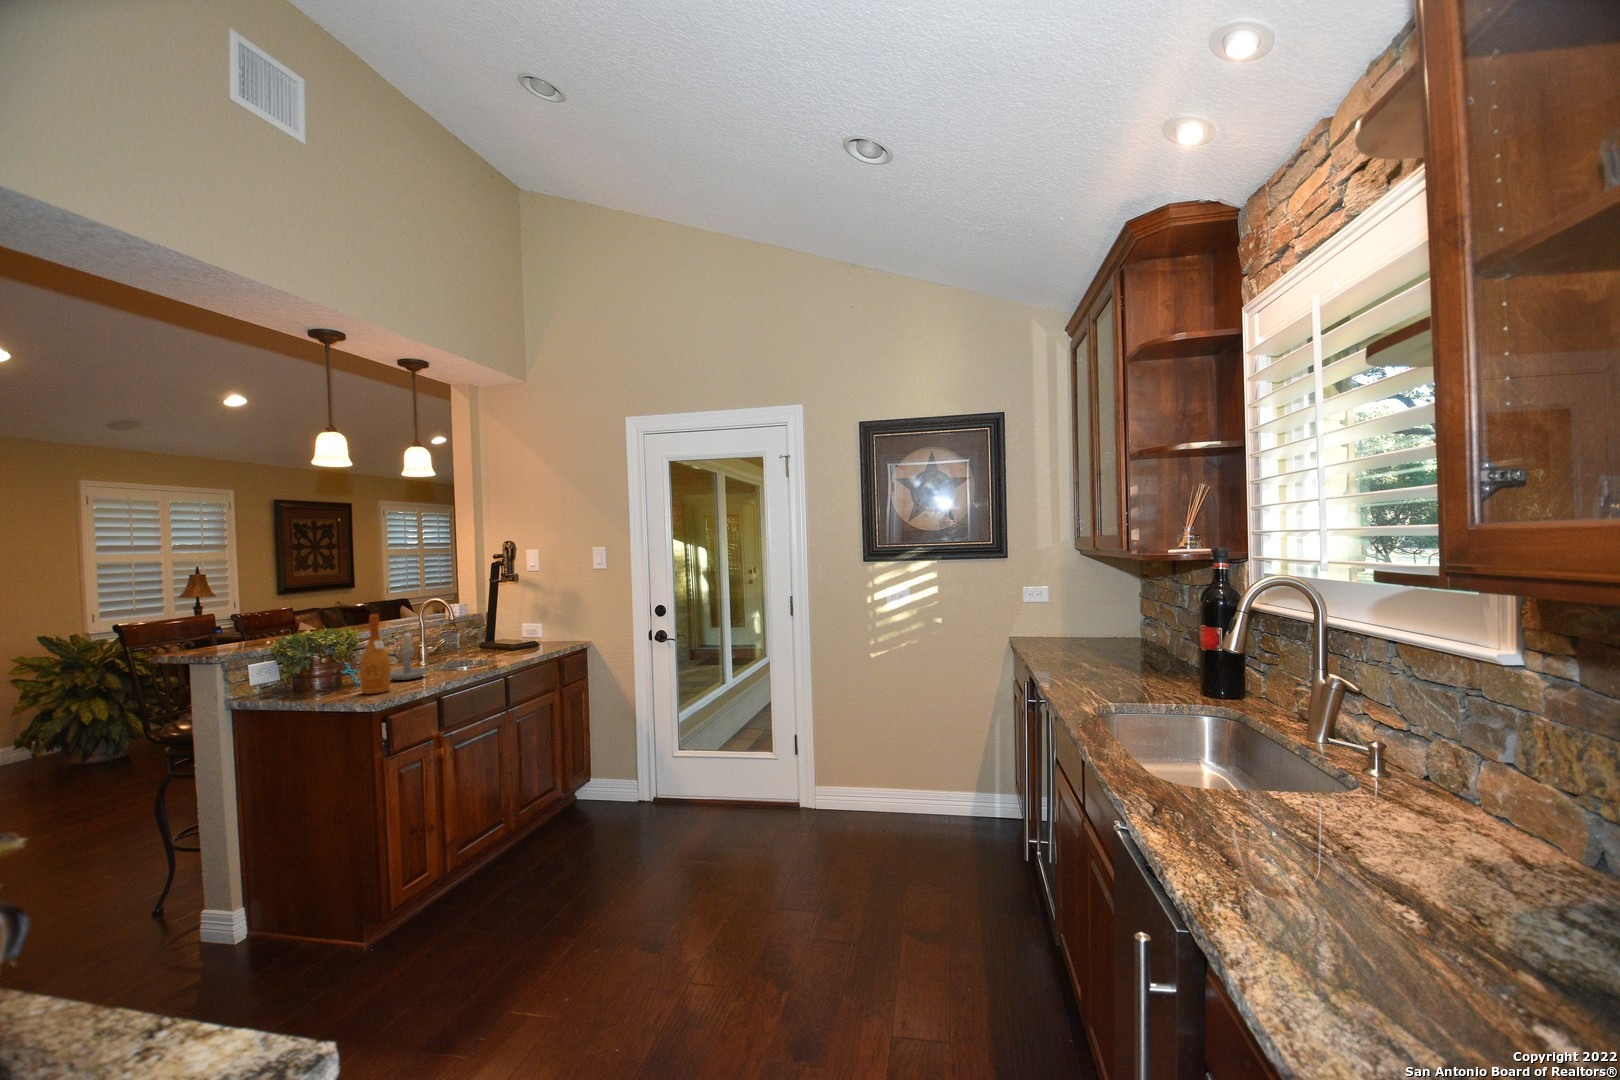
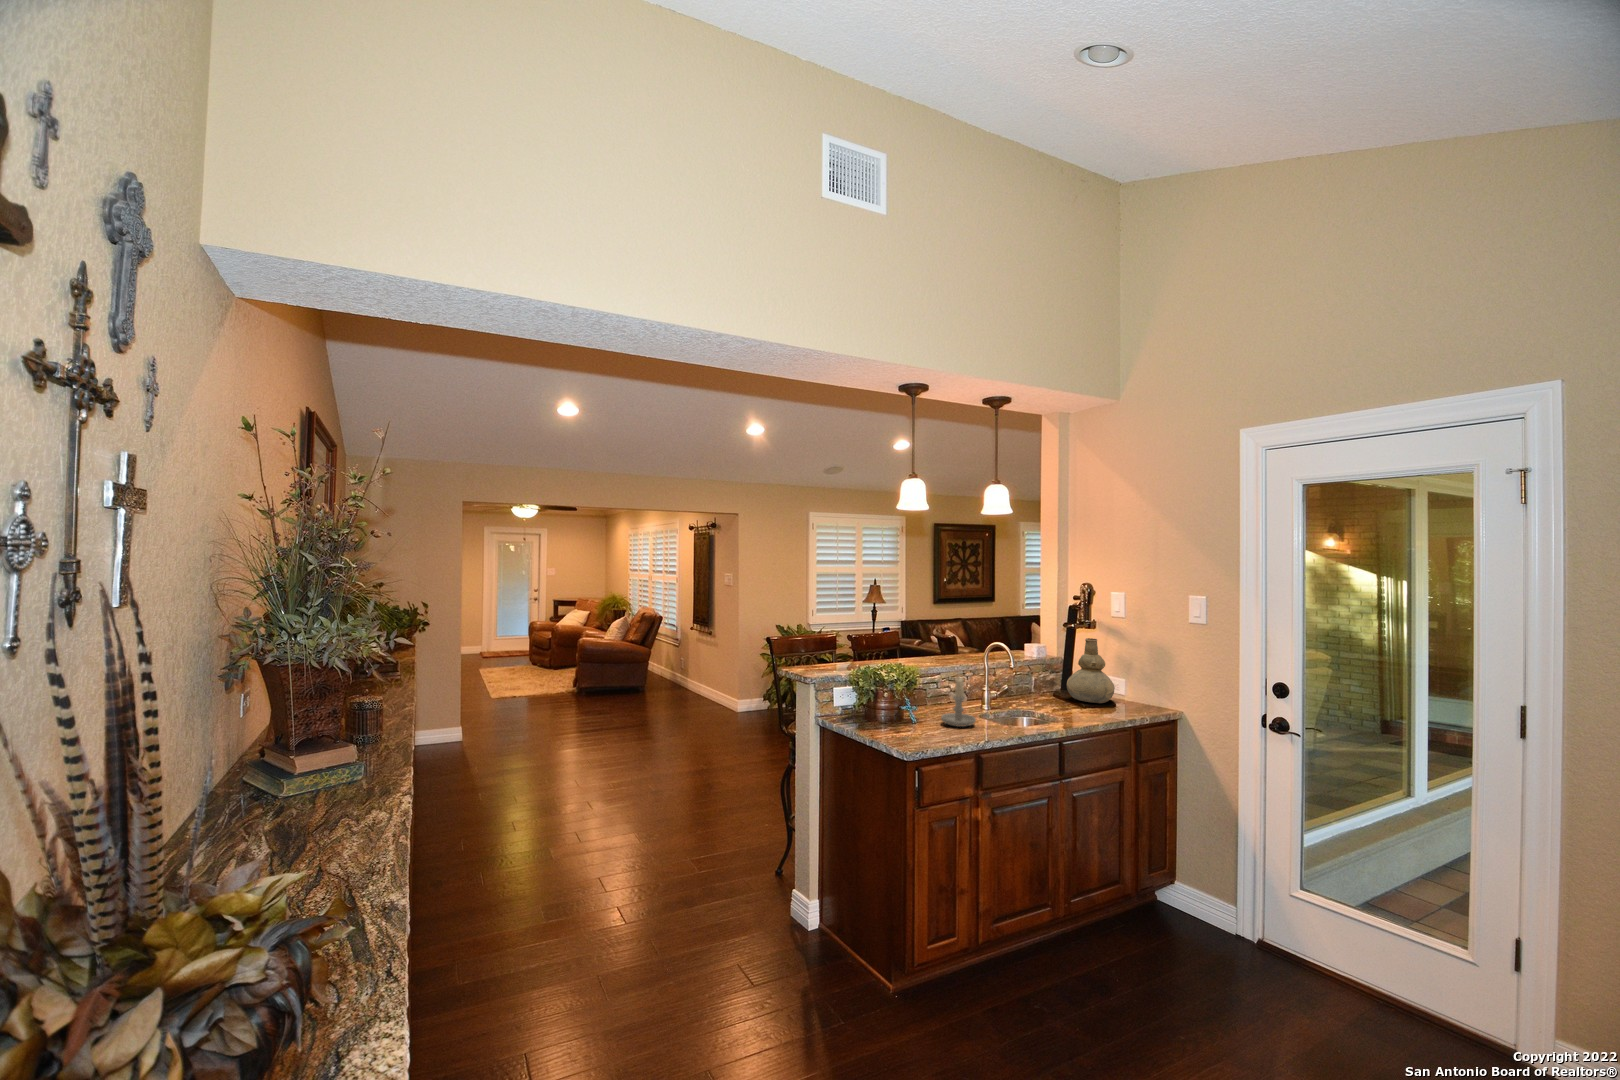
vase: none [493,590,536,646] -> present [1067,638,1115,703]
wine bottle: present [360,614,390,694] -> none [908,658,934,738]

